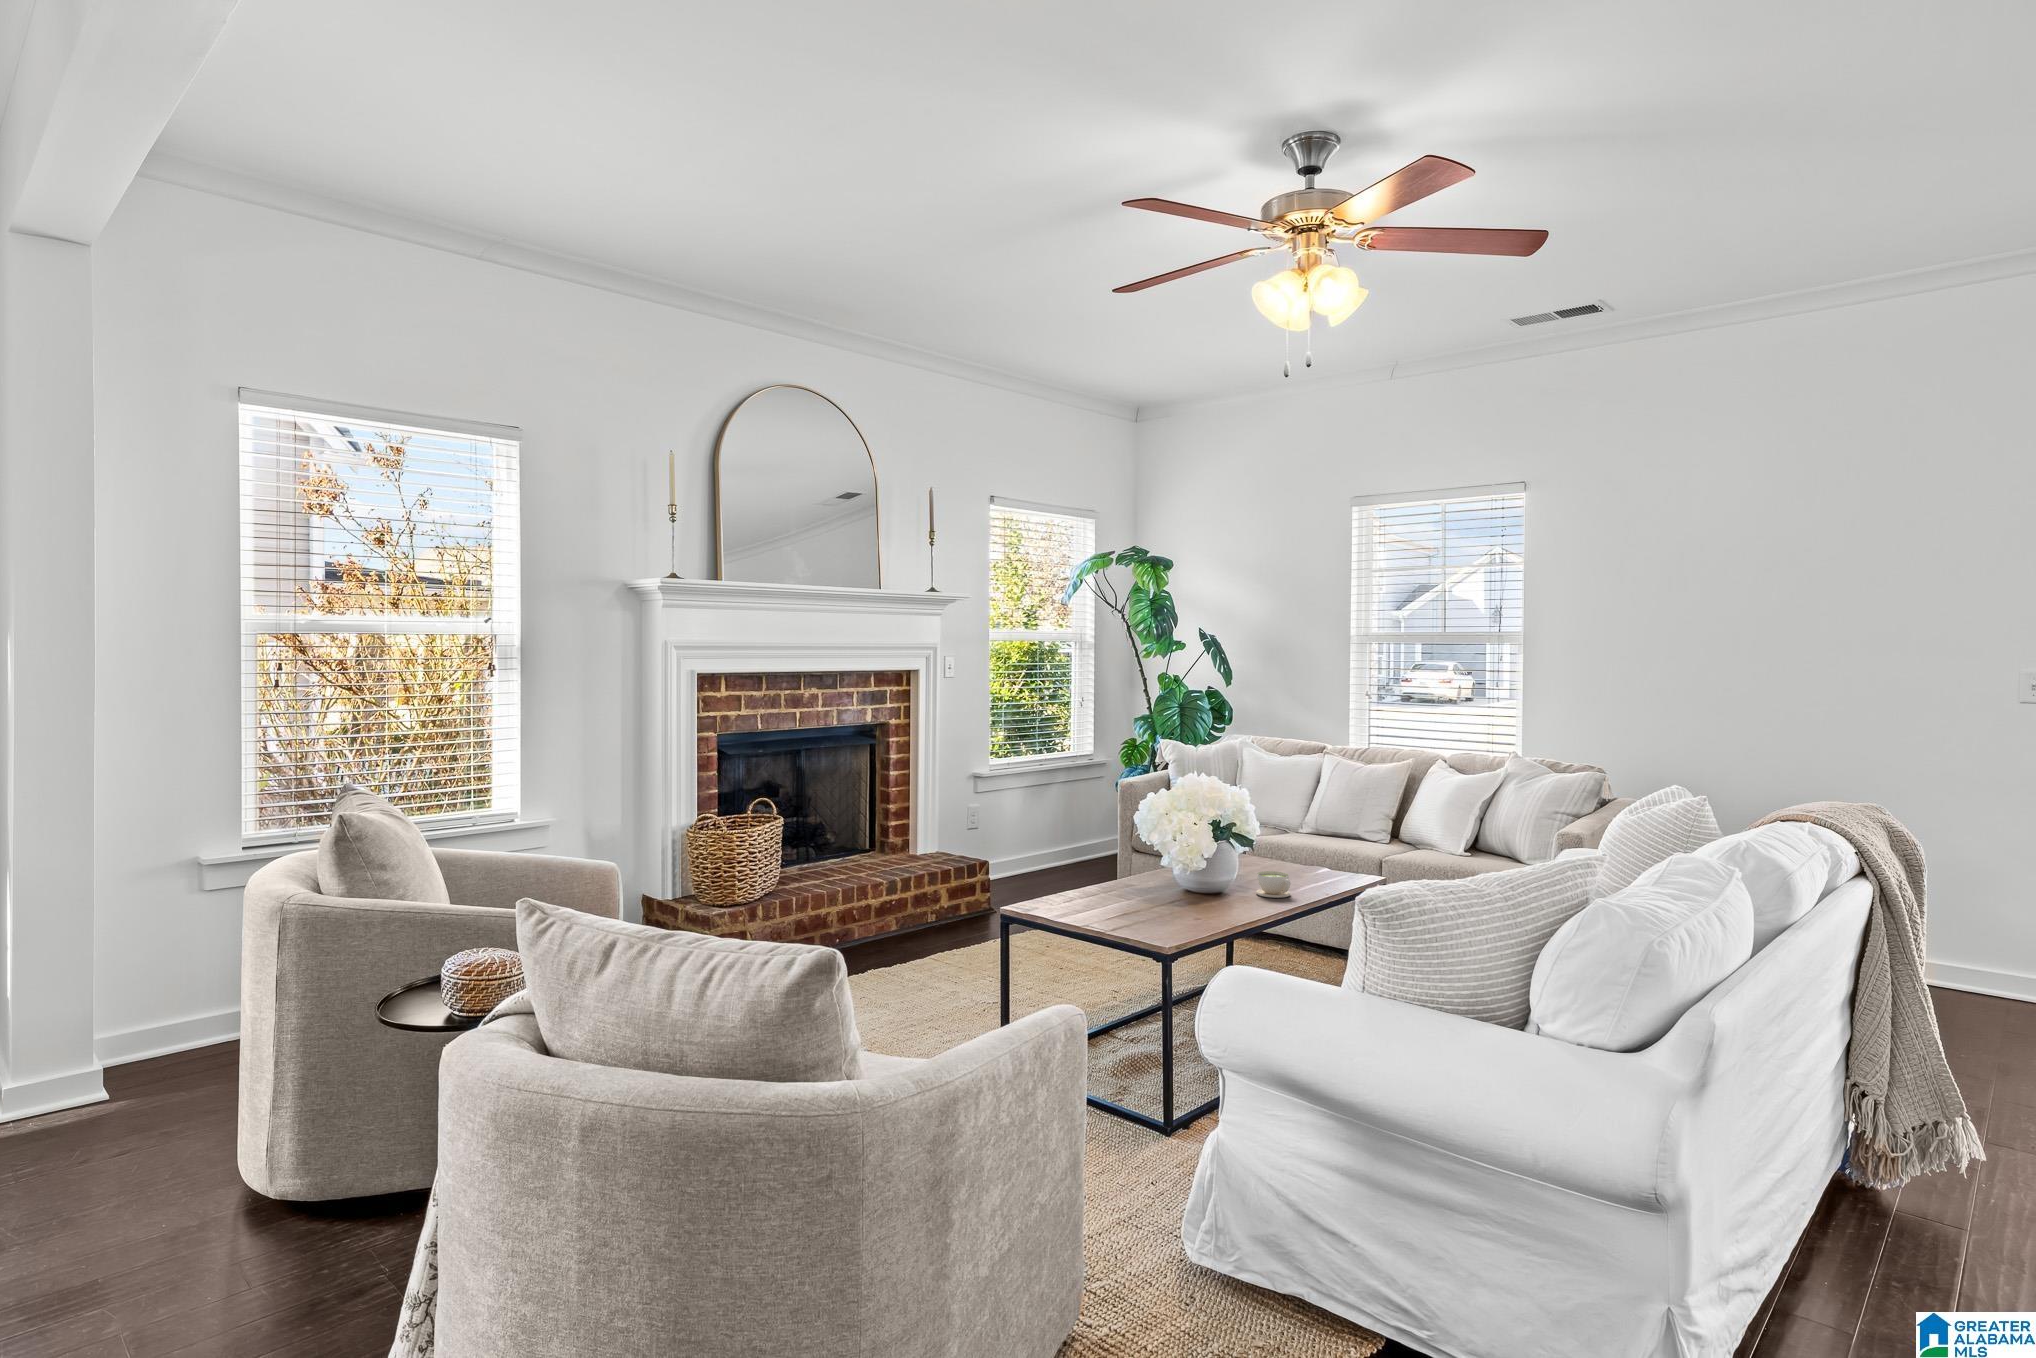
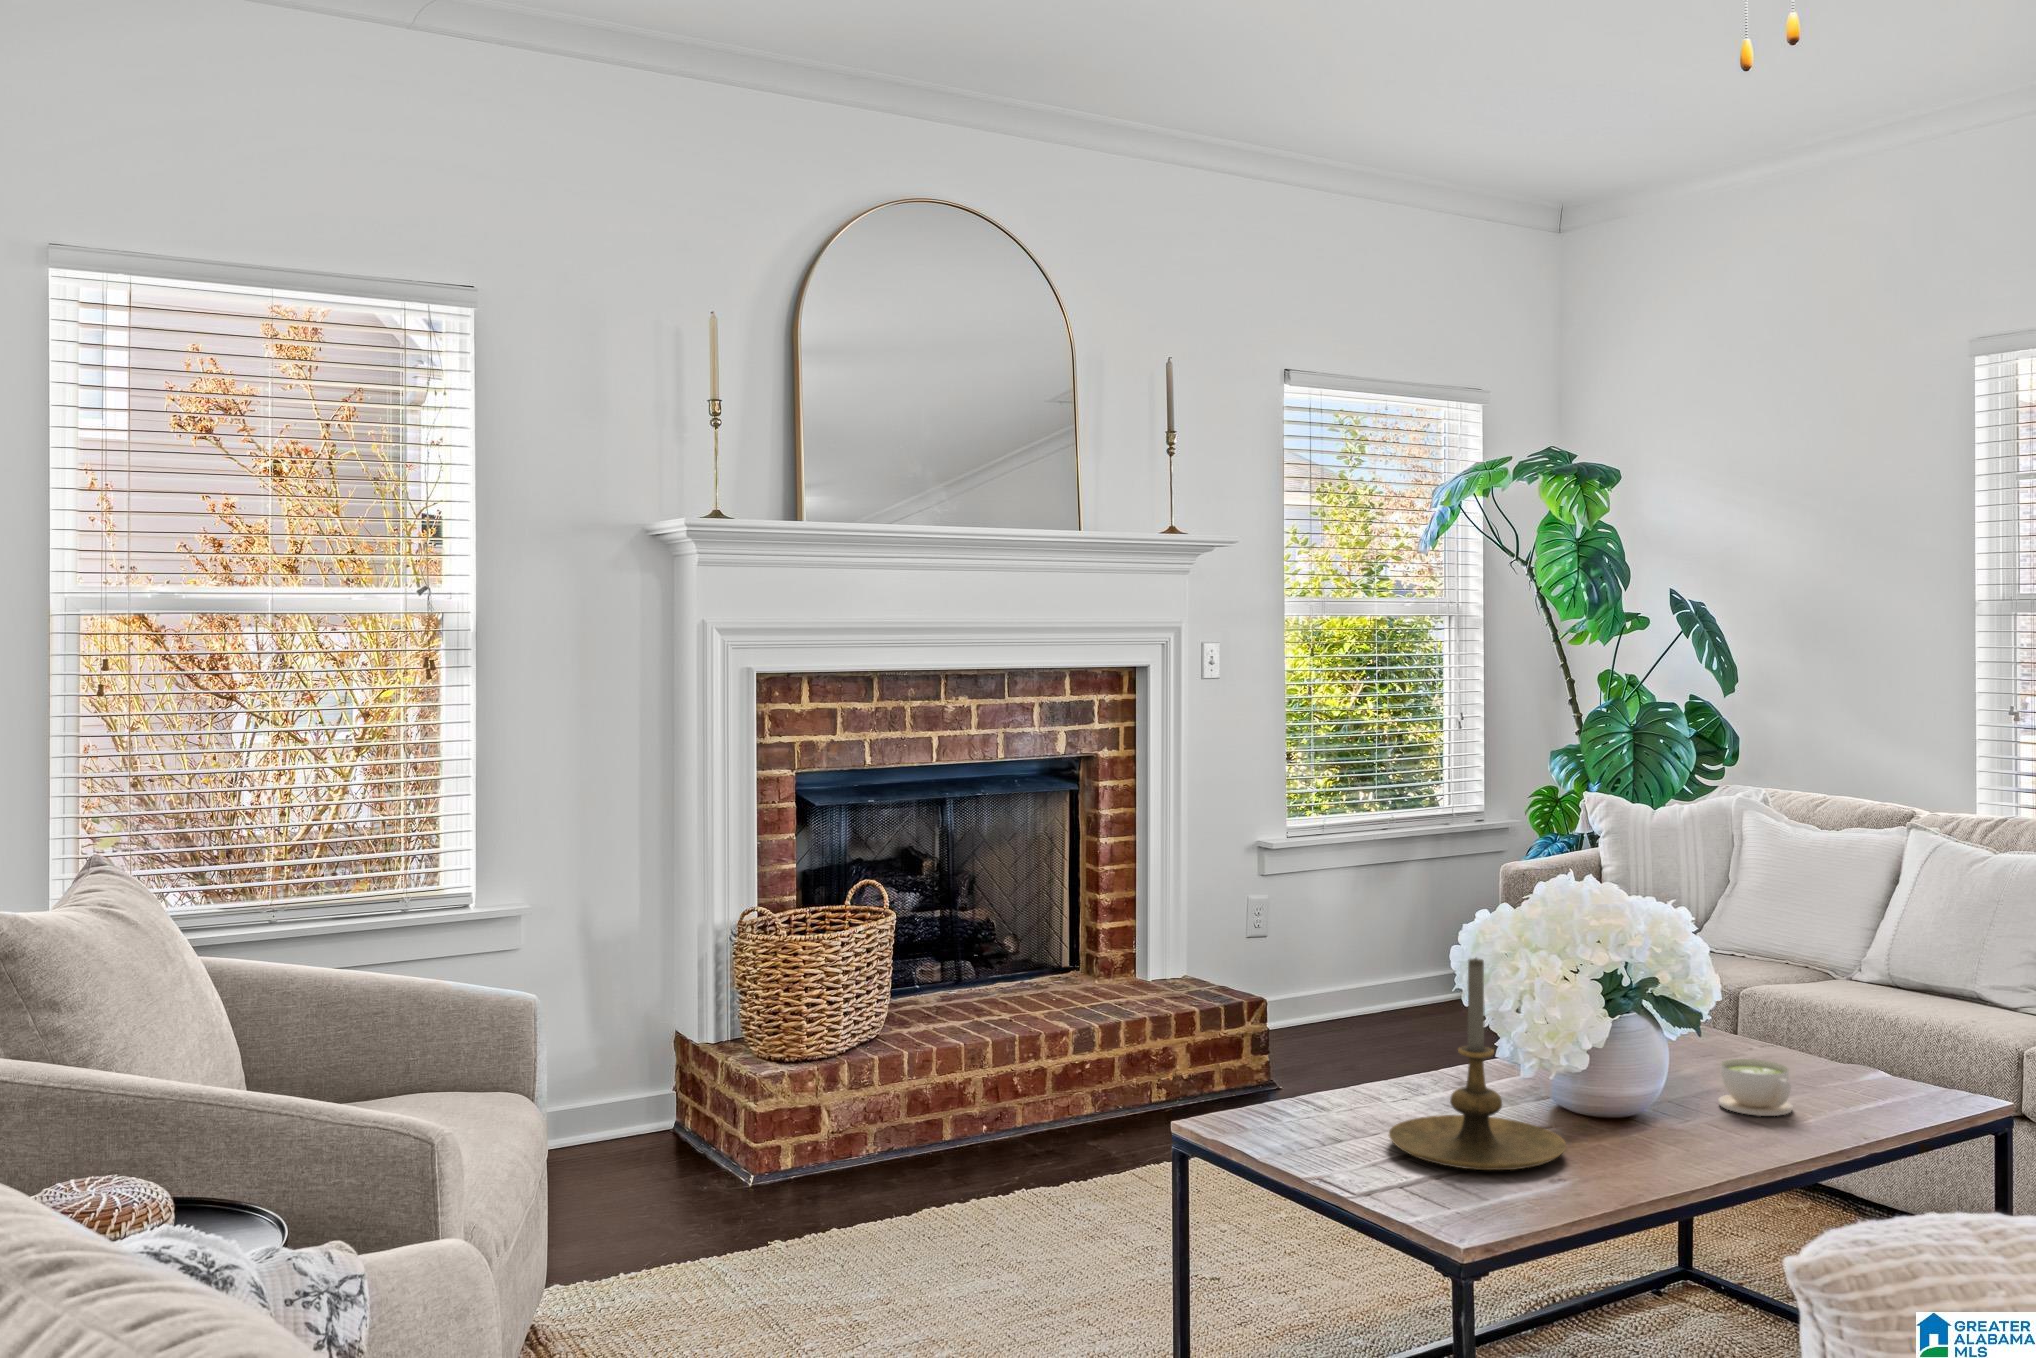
candle holder: none [1108,823,1194,926] -> present [1389,958,1566,1170]

